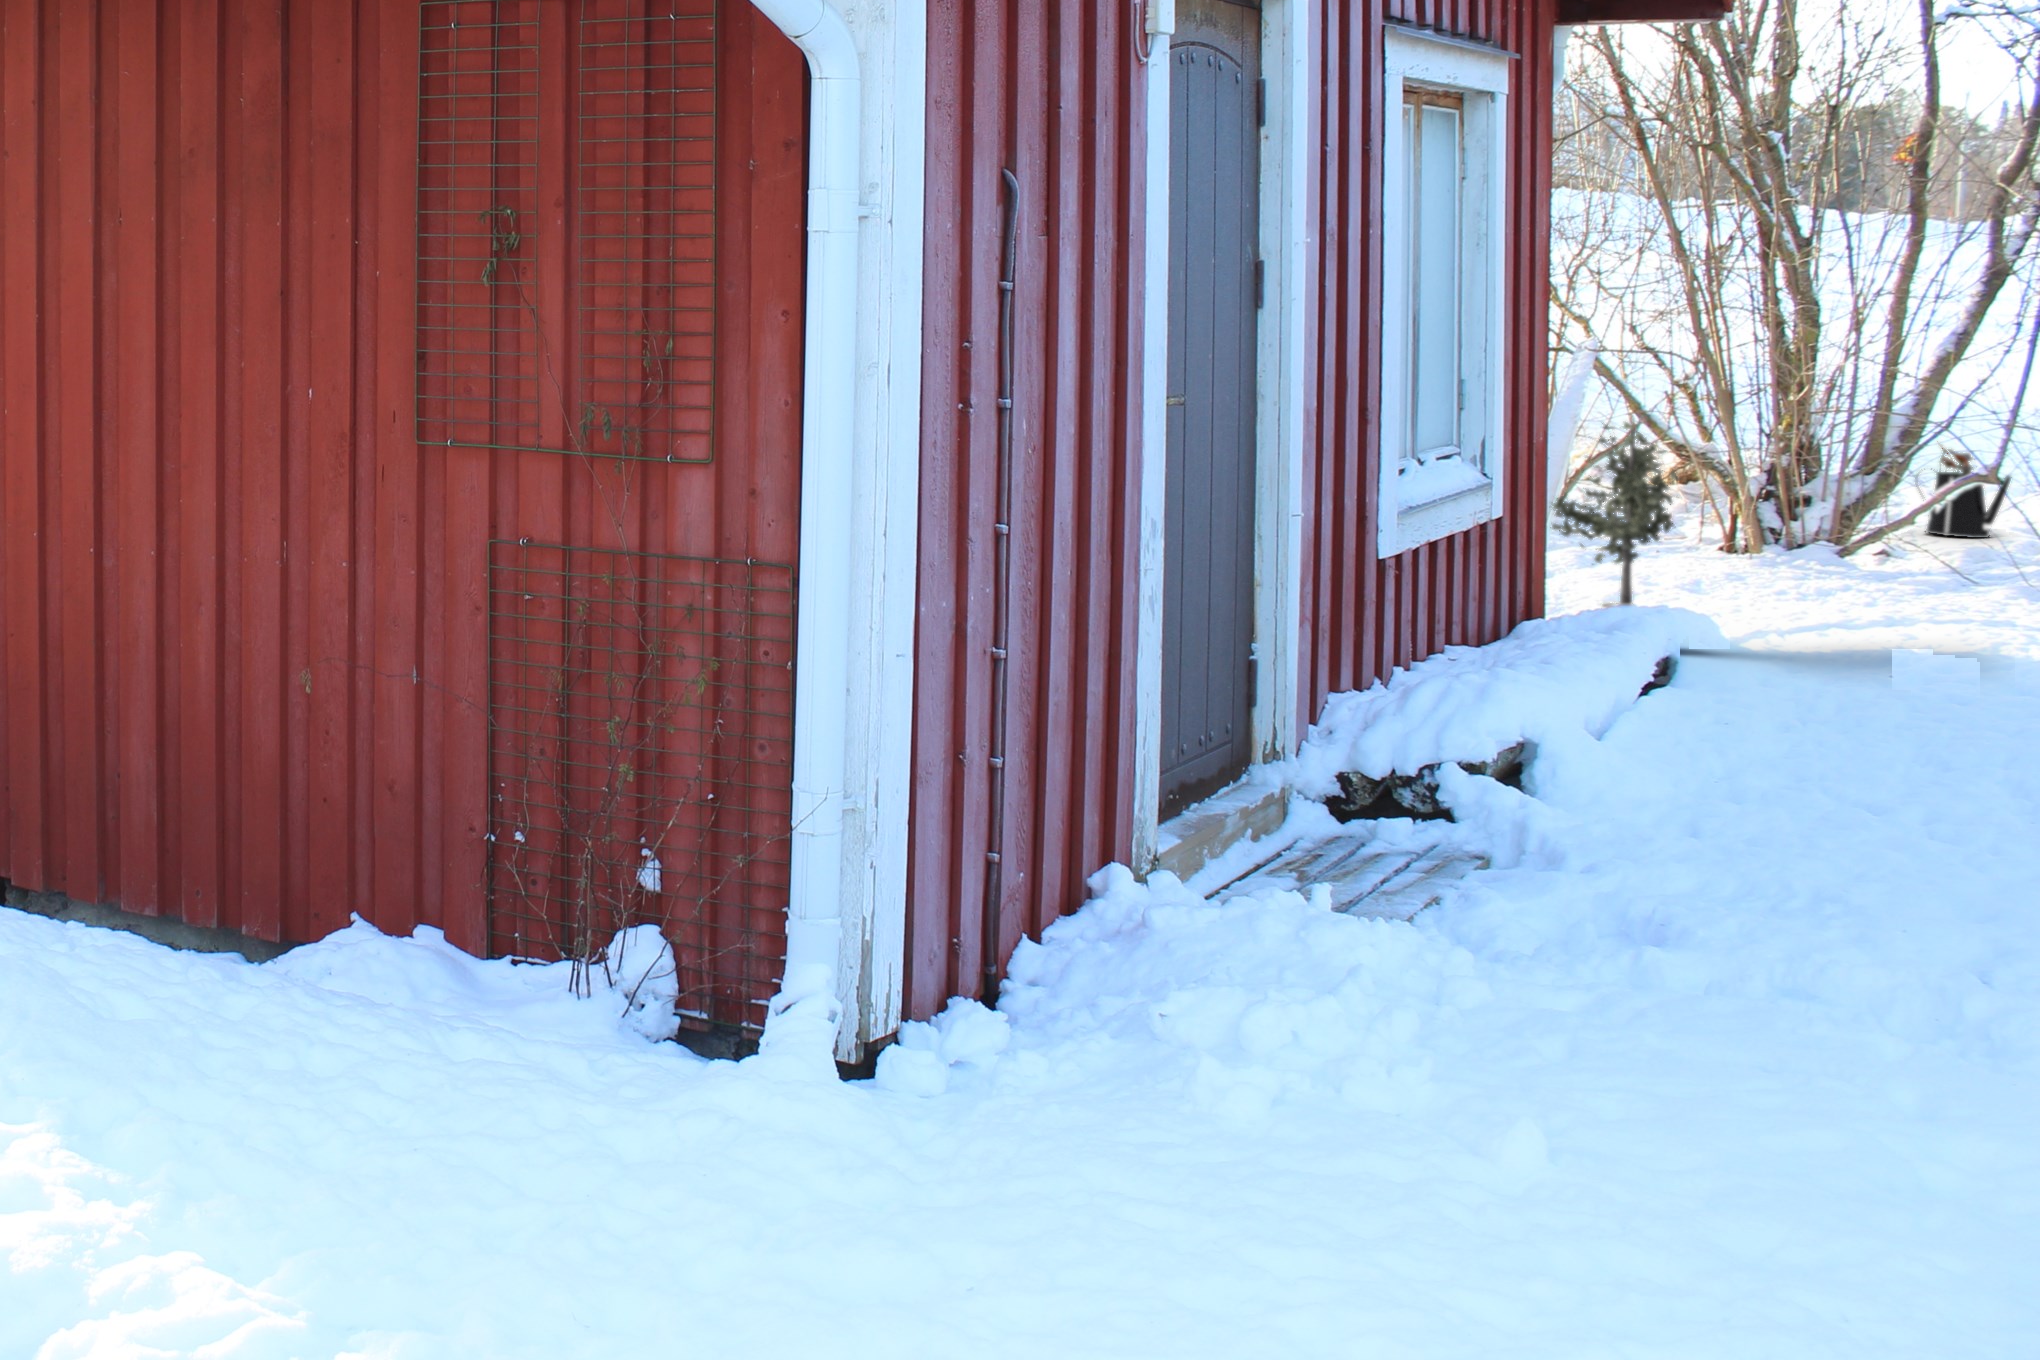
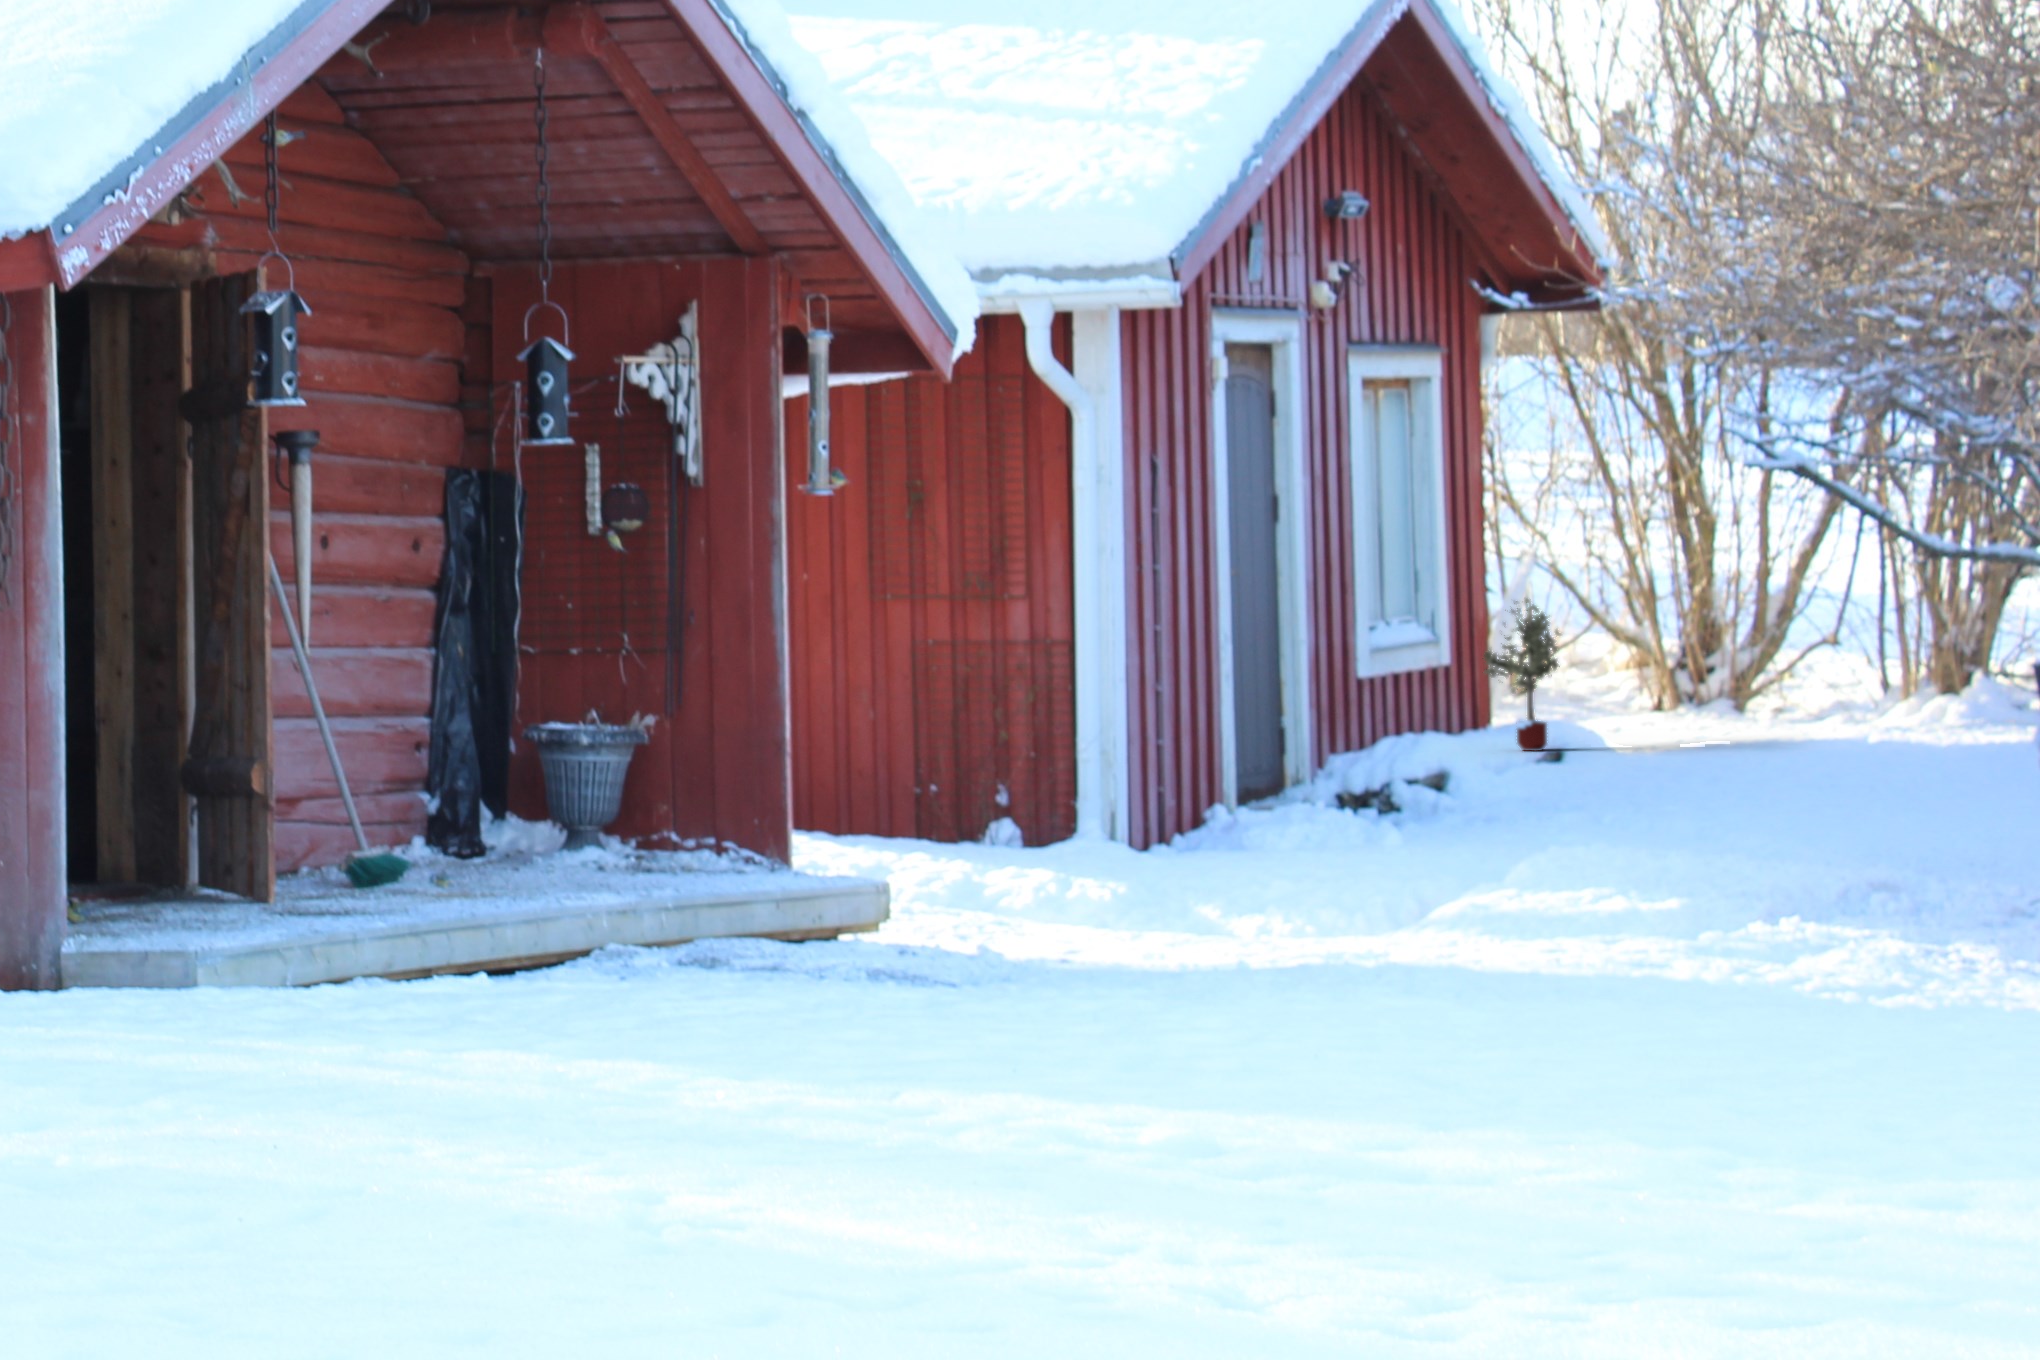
watering can: present [1926,448,2012,538] -> none [1790,616,1854,690]

